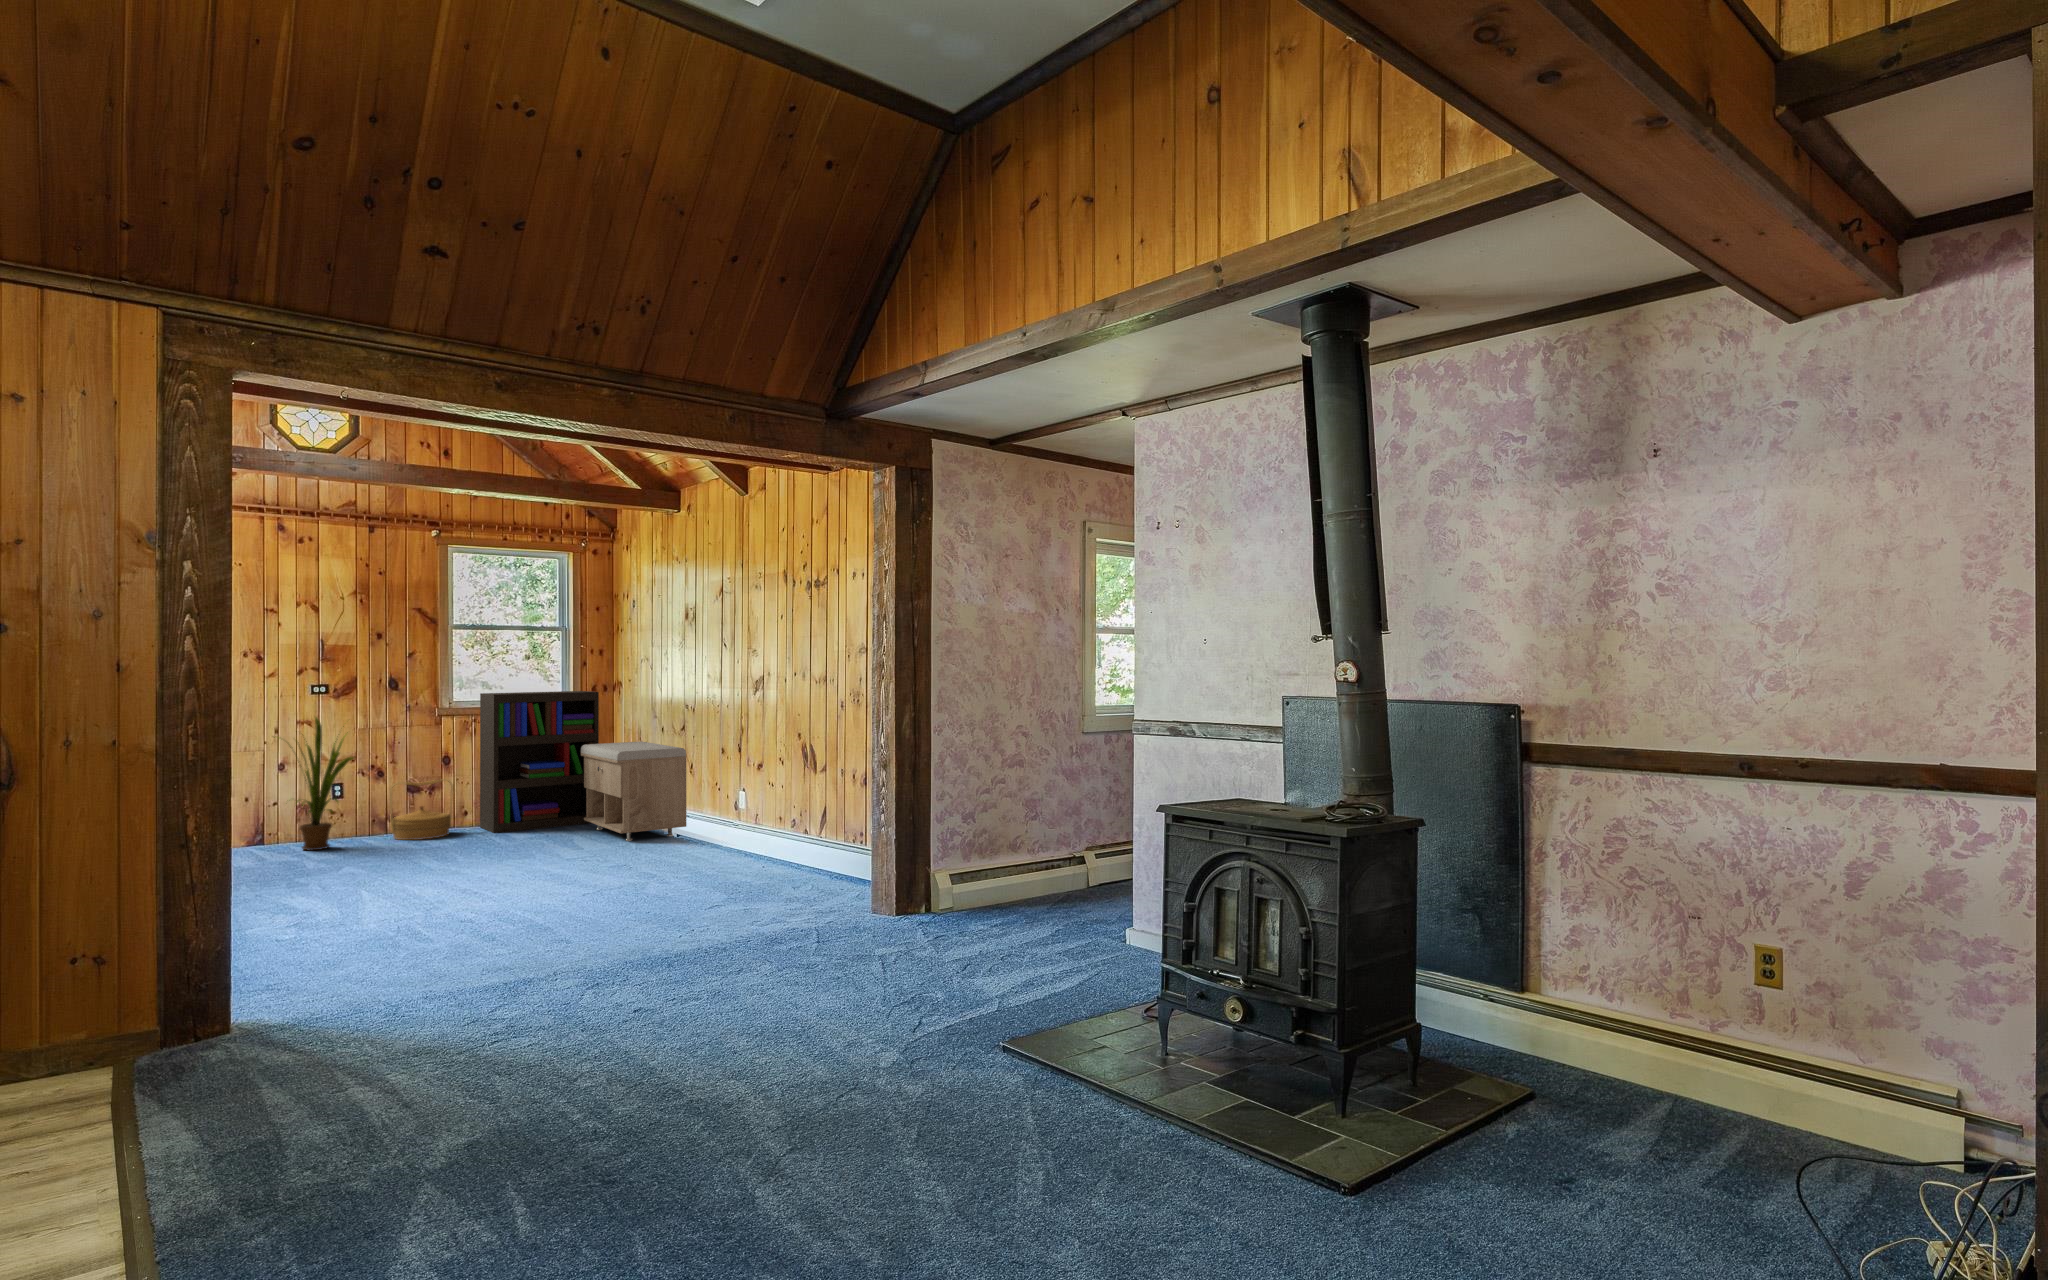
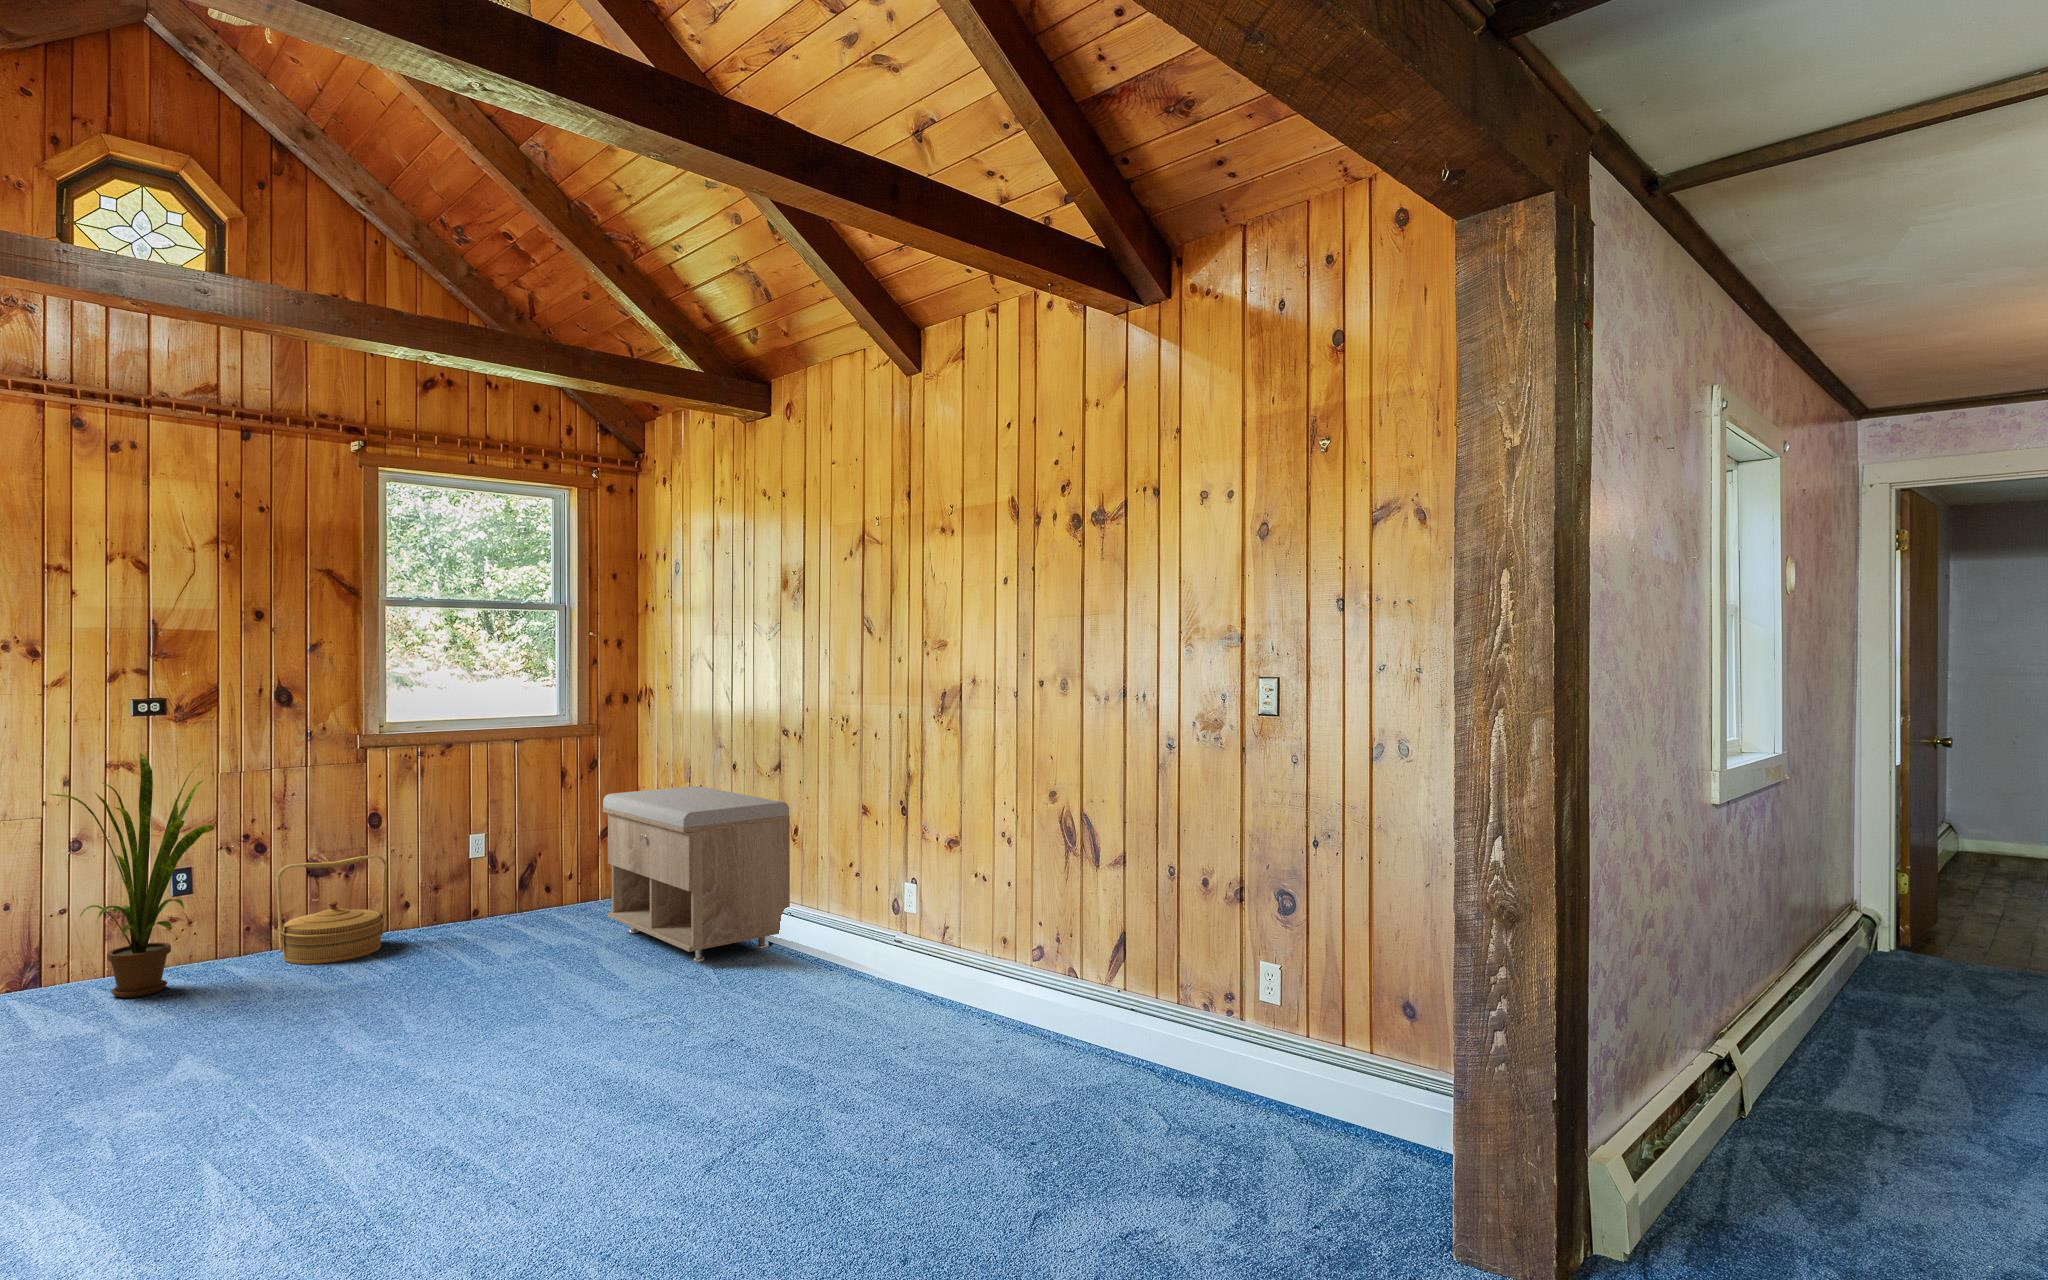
bookshelf: present [480,691,599,833] -> none [431,704,624,943]

